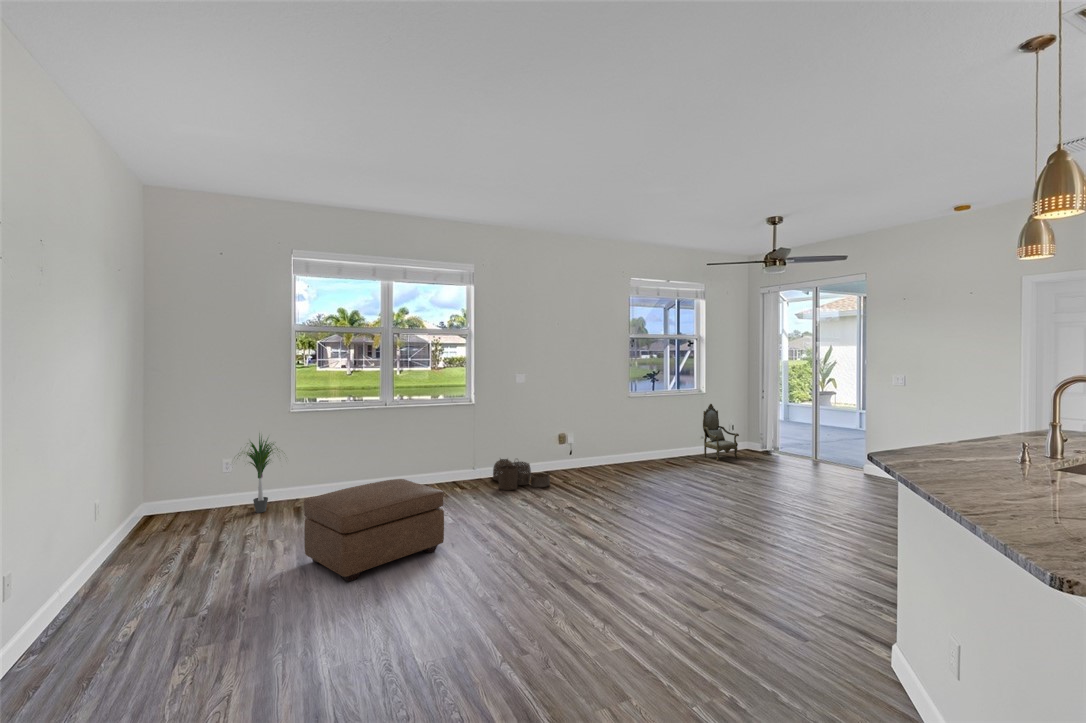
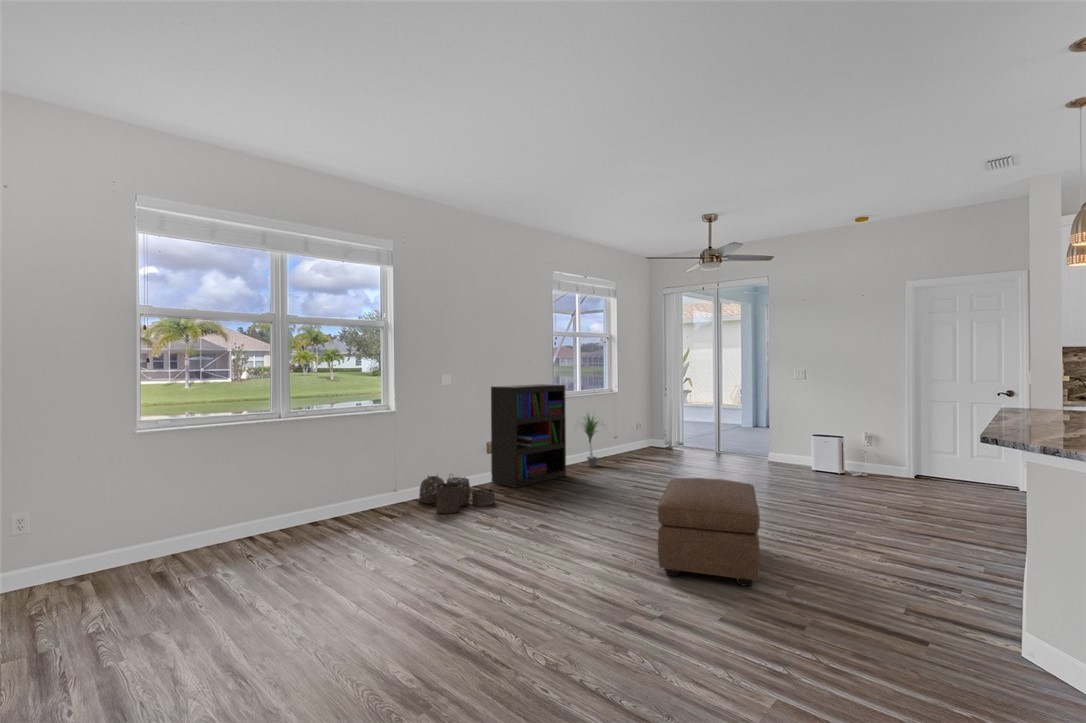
bookshelf: none [563,384,633,475] -> present [491,384,566,488]
armchair: present [703,404,739,461] -> none [619,386,653,460]
potted plant: present [239,436,278,513] -> present [584,416,599,467]
ottoman: present [304,479,444,582] -> present [657,478,760,586]

